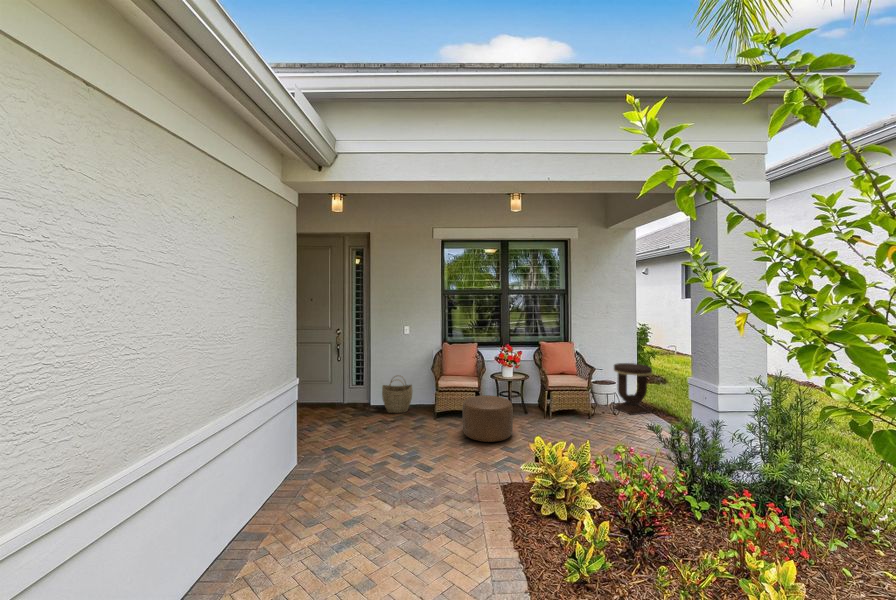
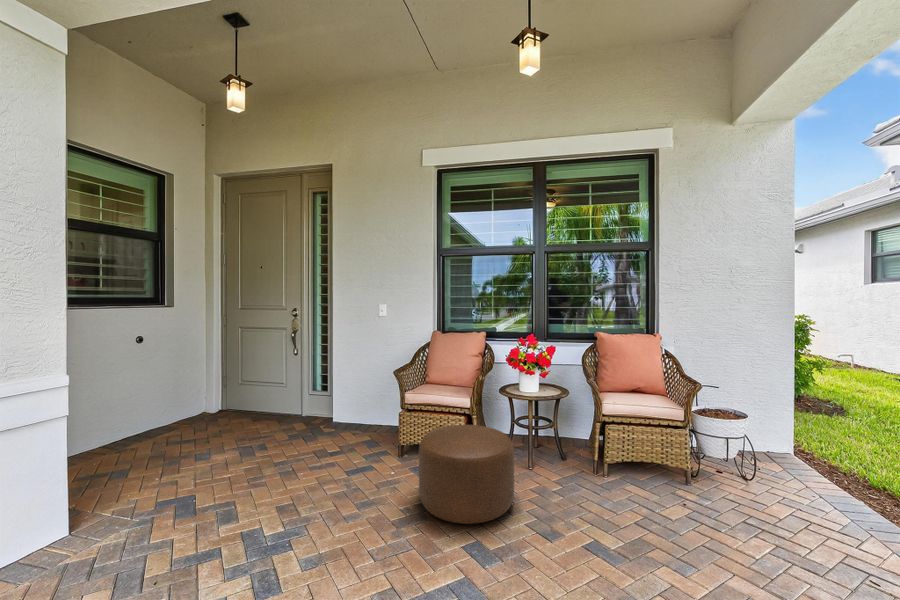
side table: present [614,363,652,415] -> none [739,377,829,483]
woven basket: present [382,379,413,413] -> none [334,379,382,439]

